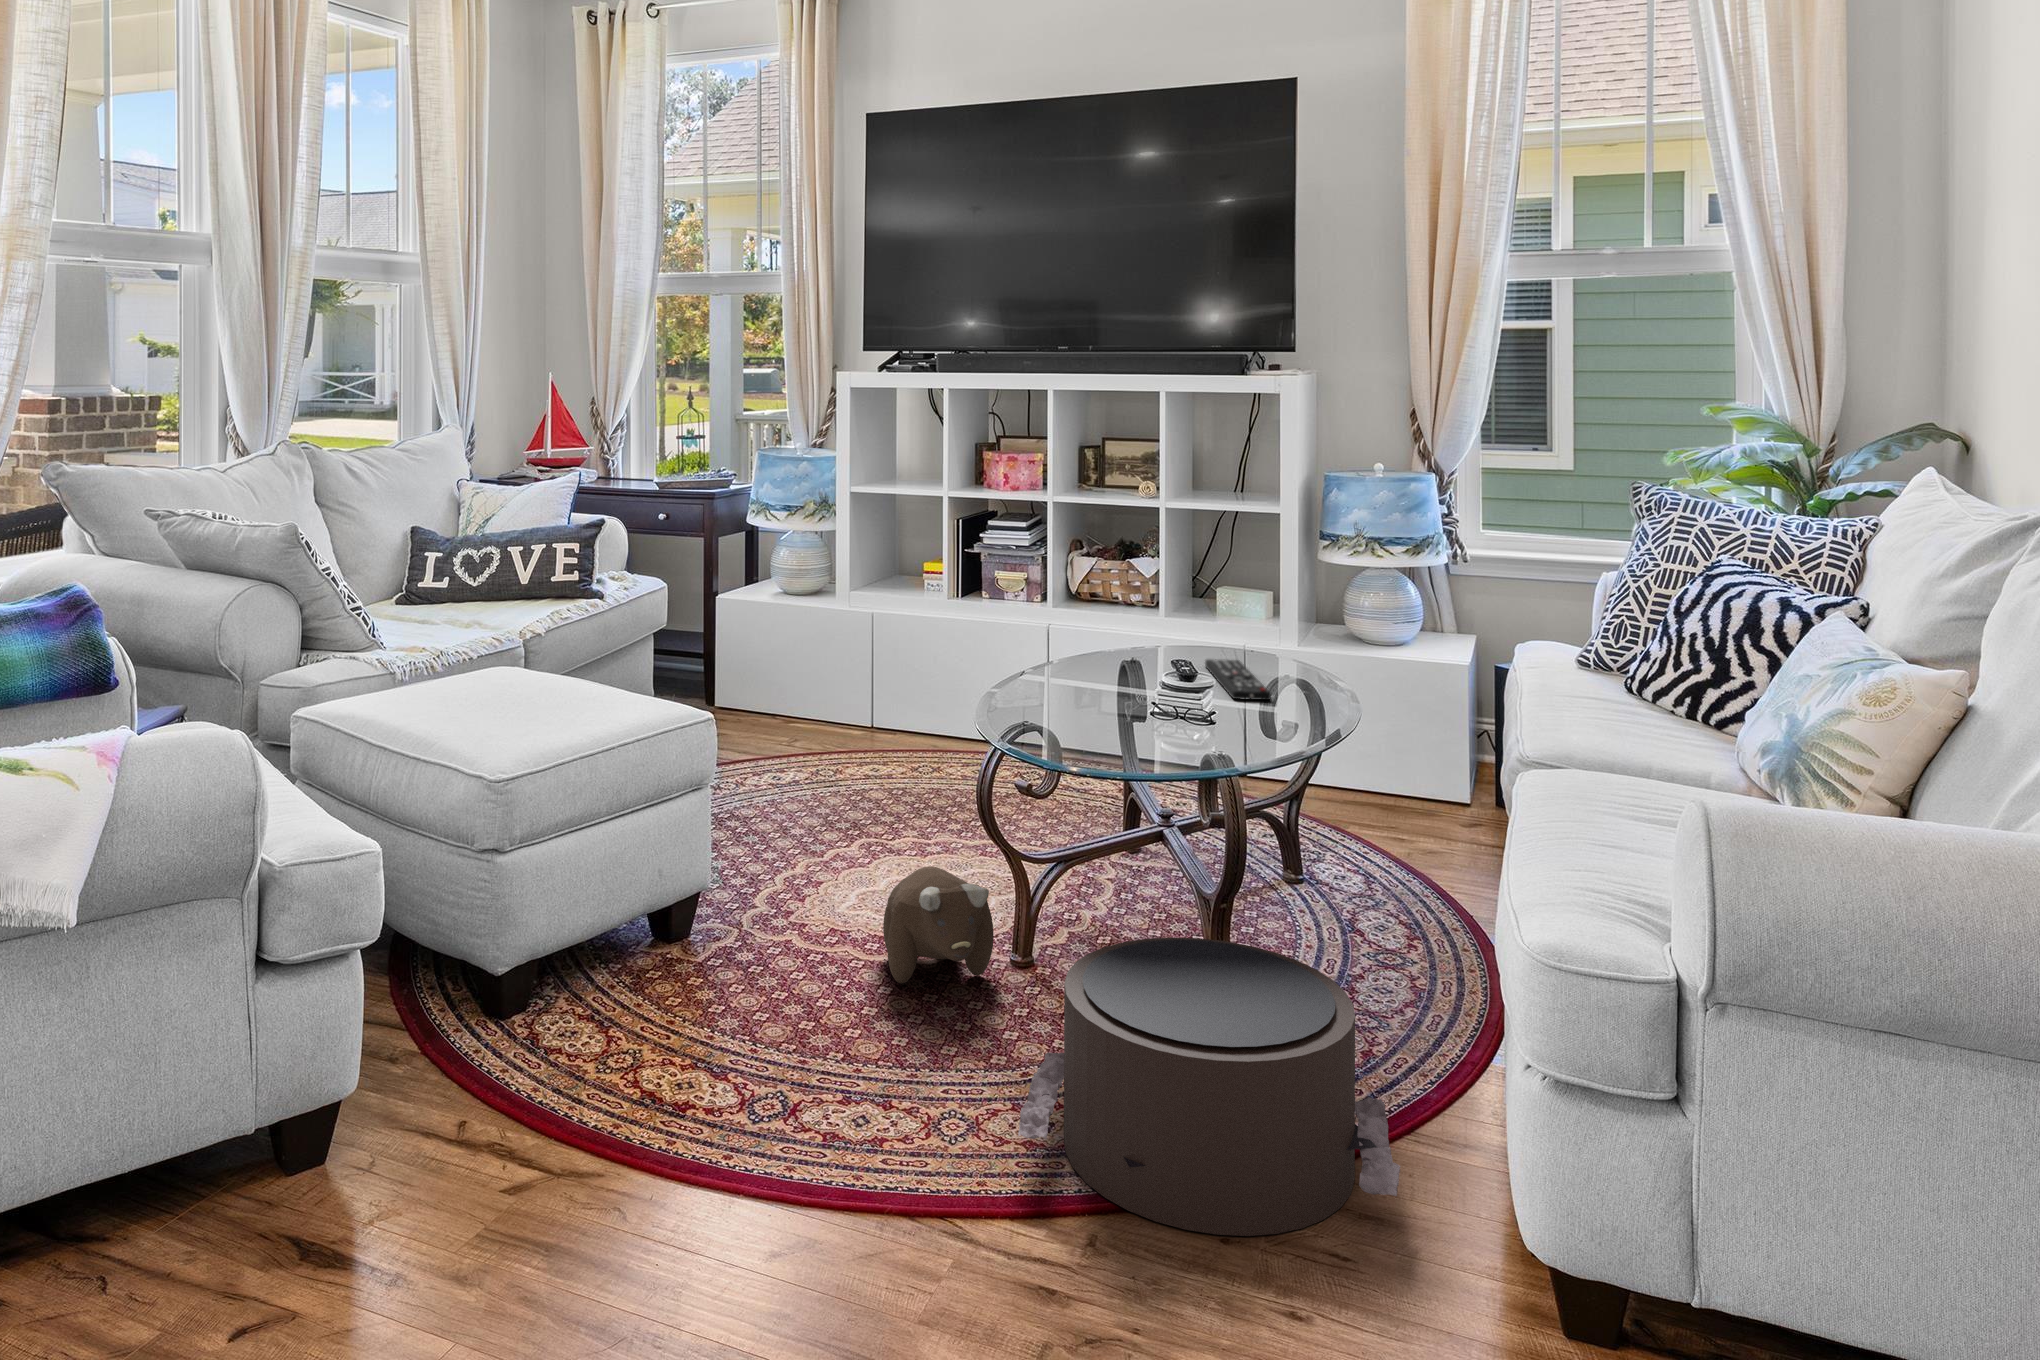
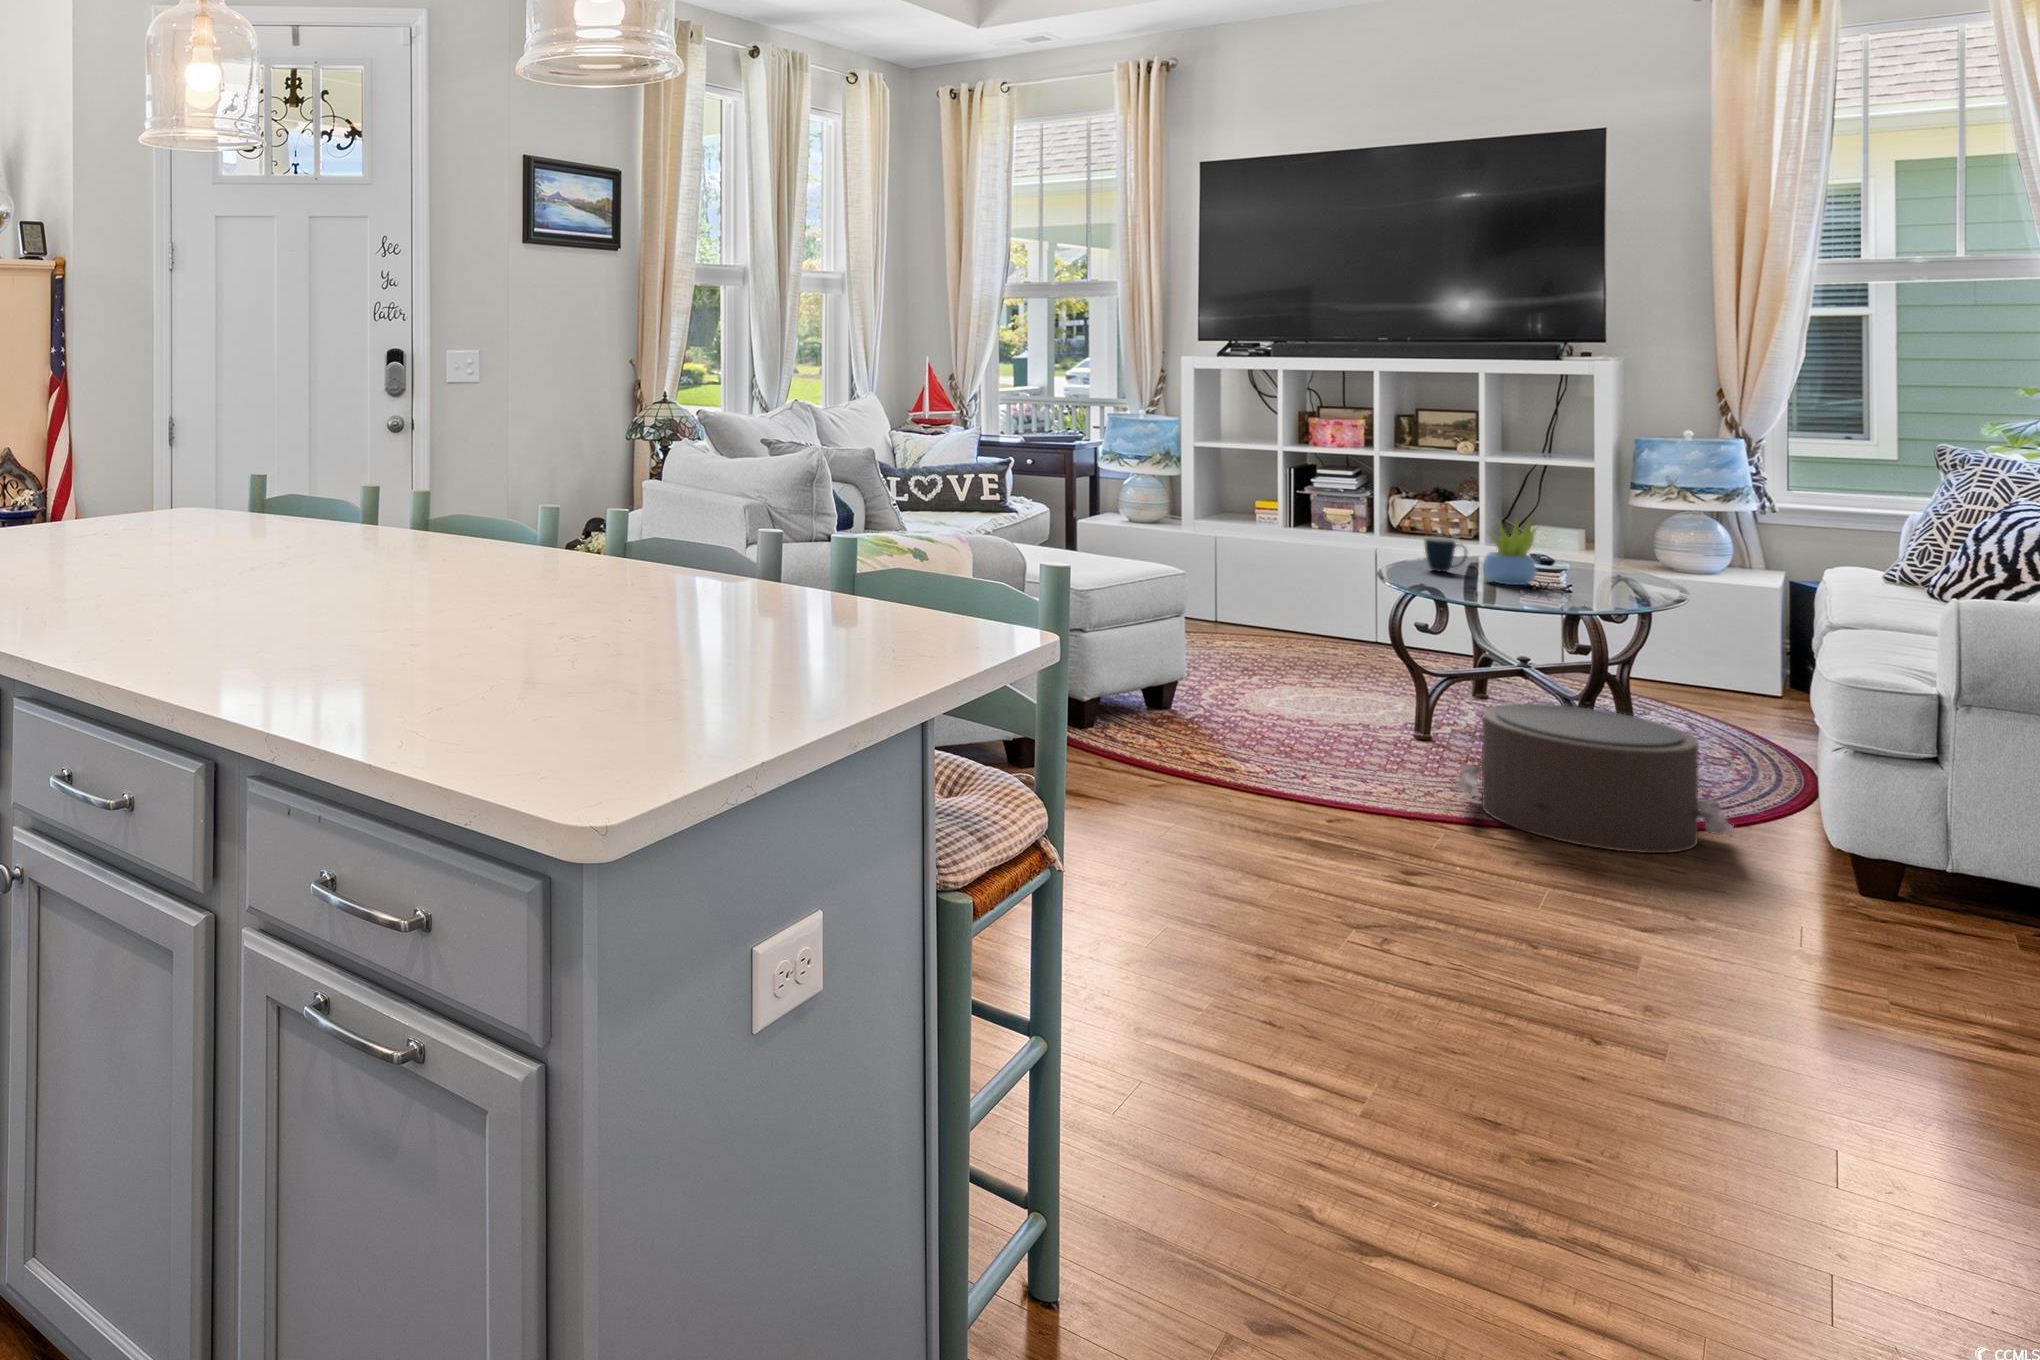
succulent plant: none [1119,608,1185,712] -> present [1483,521,1537,585]
mug: none [1055,637,1106,689] -> present [1425,537,1467,572]
remote control: present [1205,659,1271,700] -> none [1541,563,1606,586]
plush toy: present [883,866,994,983] -> none [1310,672,1399,743]

